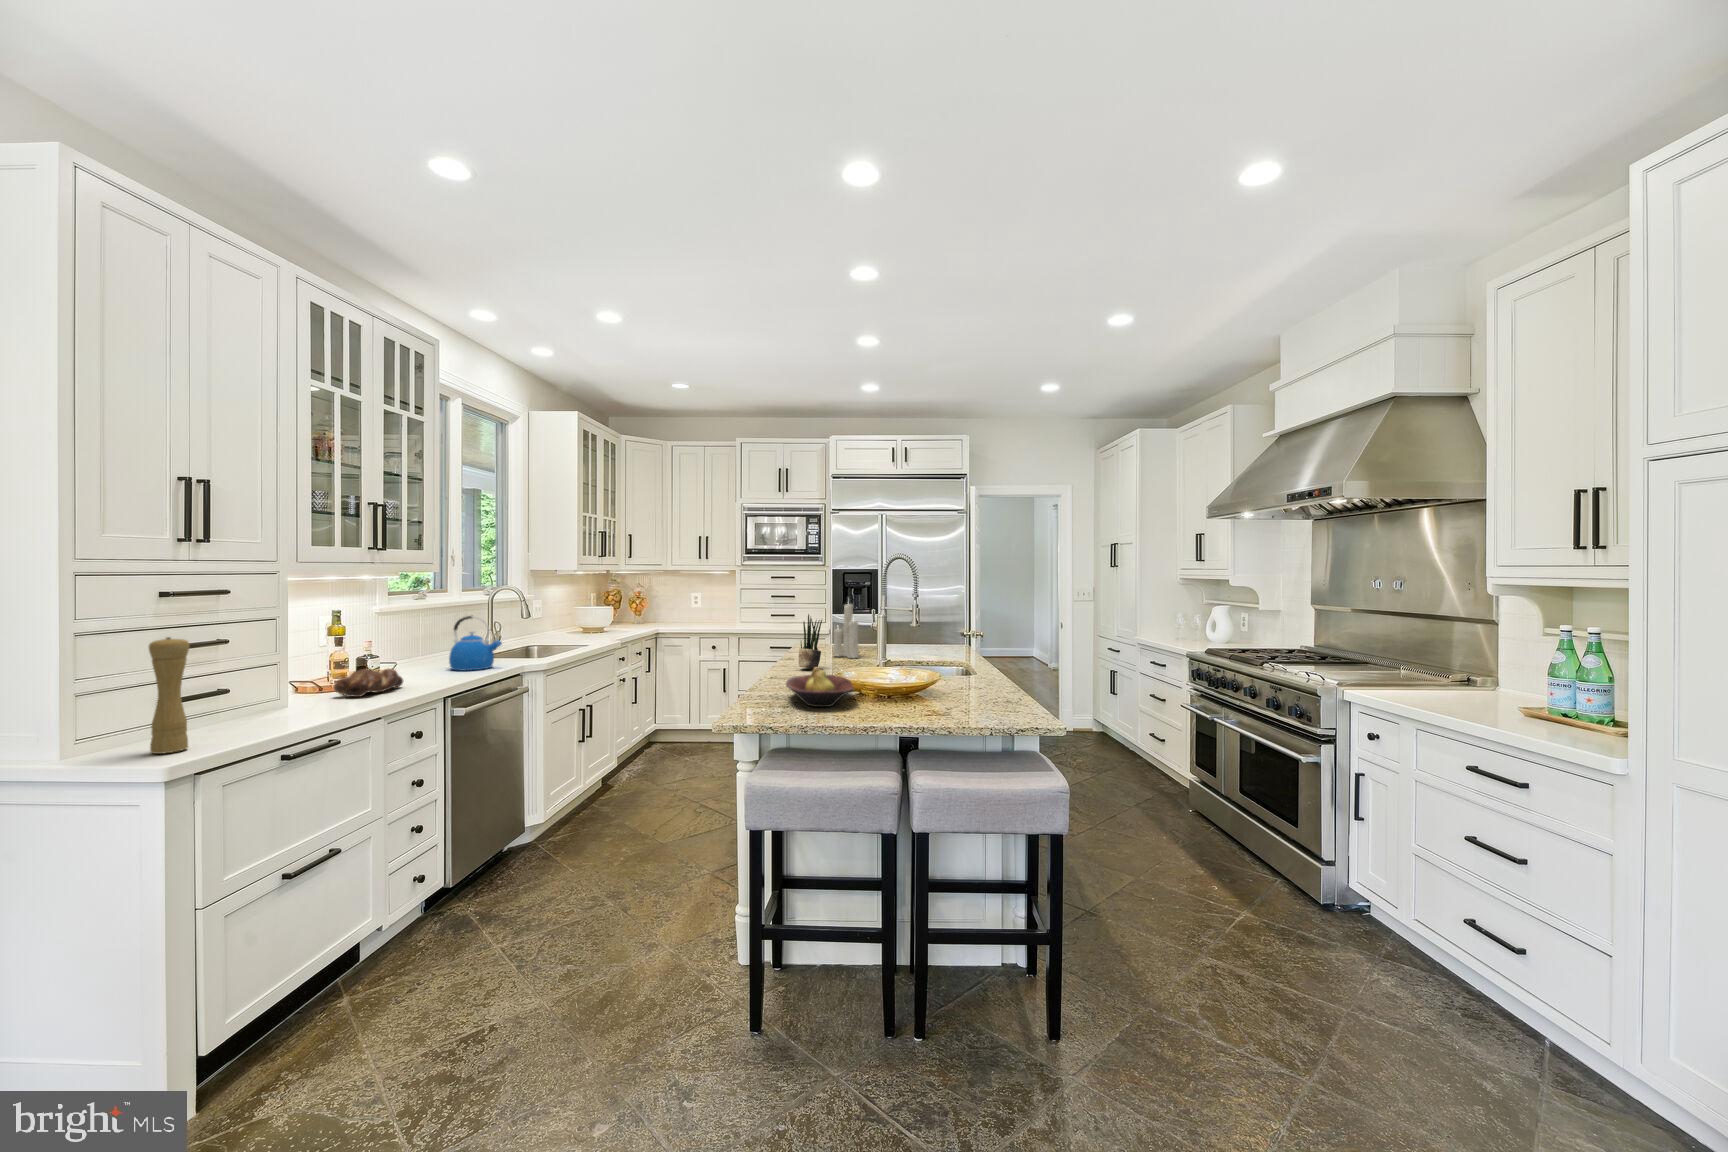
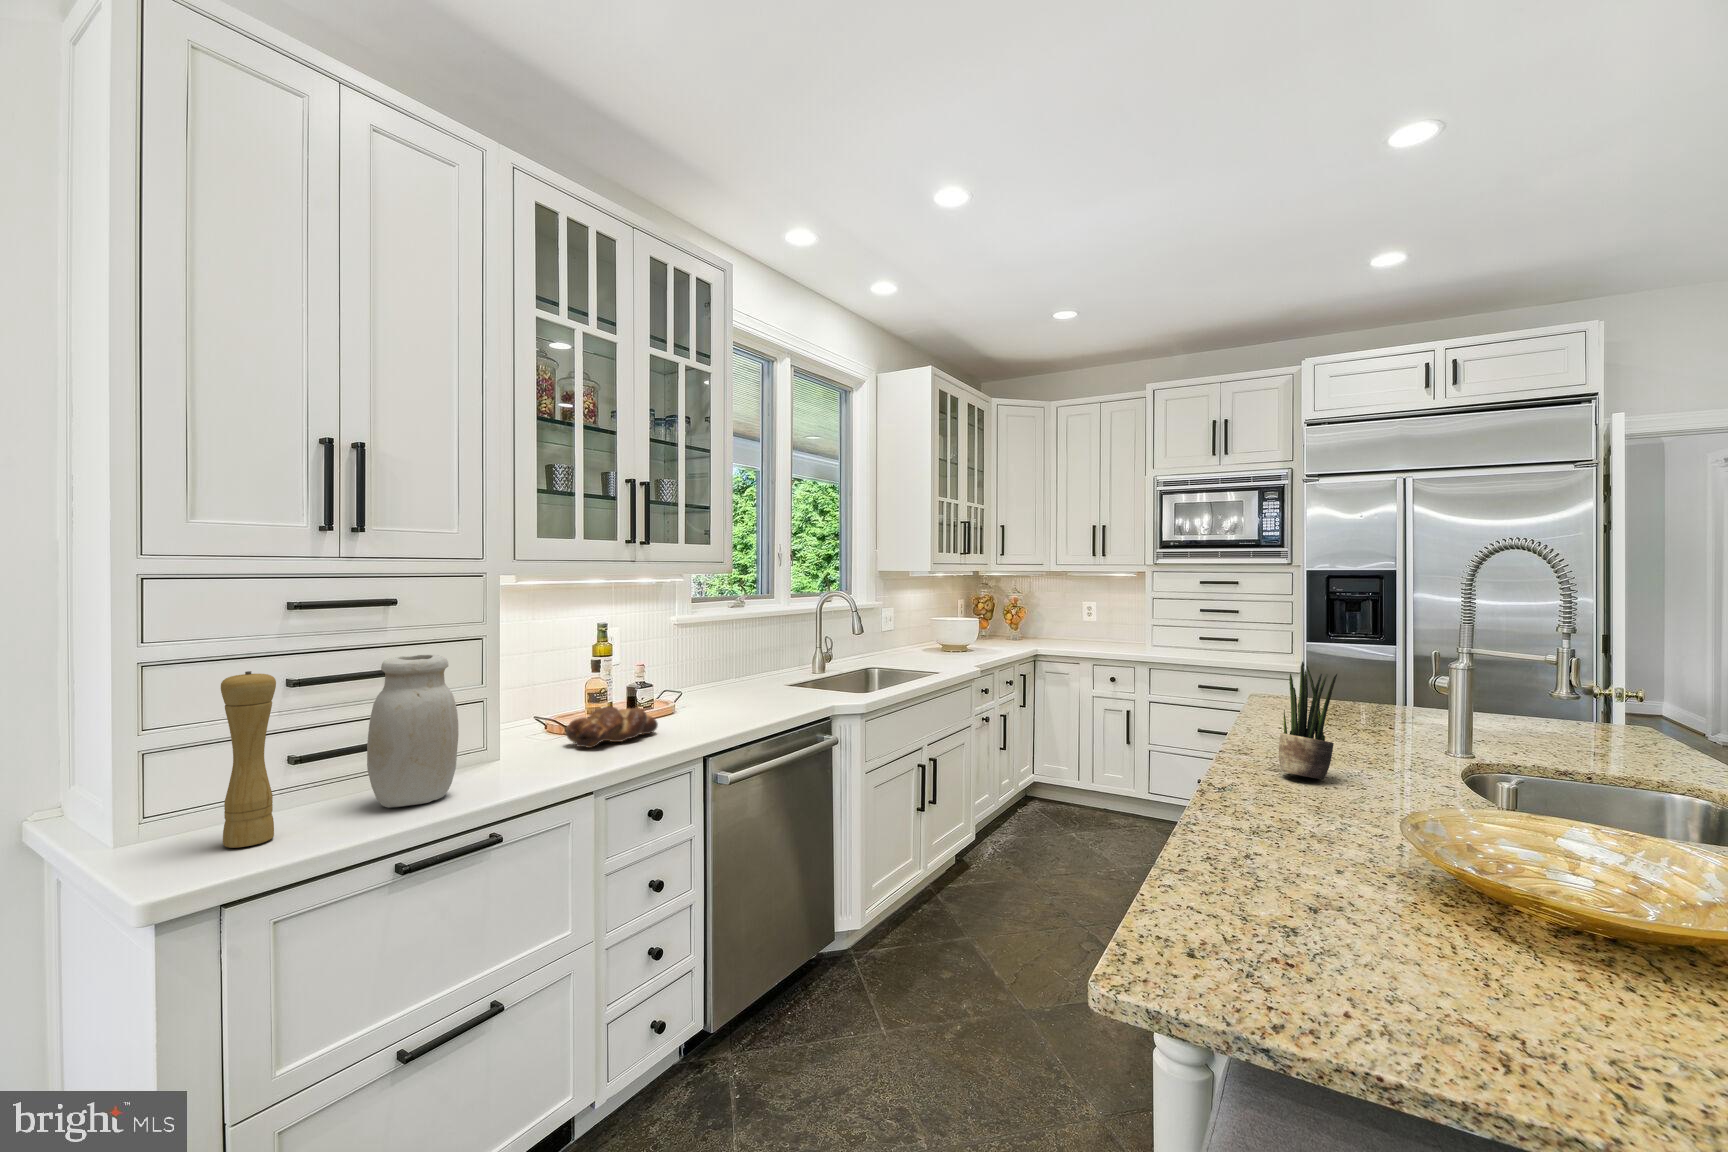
candle: present [833,604,859,658] -> none [1345,618,1415,754]
kettle: present [449,616,502,671] -> none [740,633,801,709]
jar: none [228,627,296,730] -> present [367,655,459,807]
fruit bowl: present [786,667,854,707] -> none [1272,826,1521,979]

